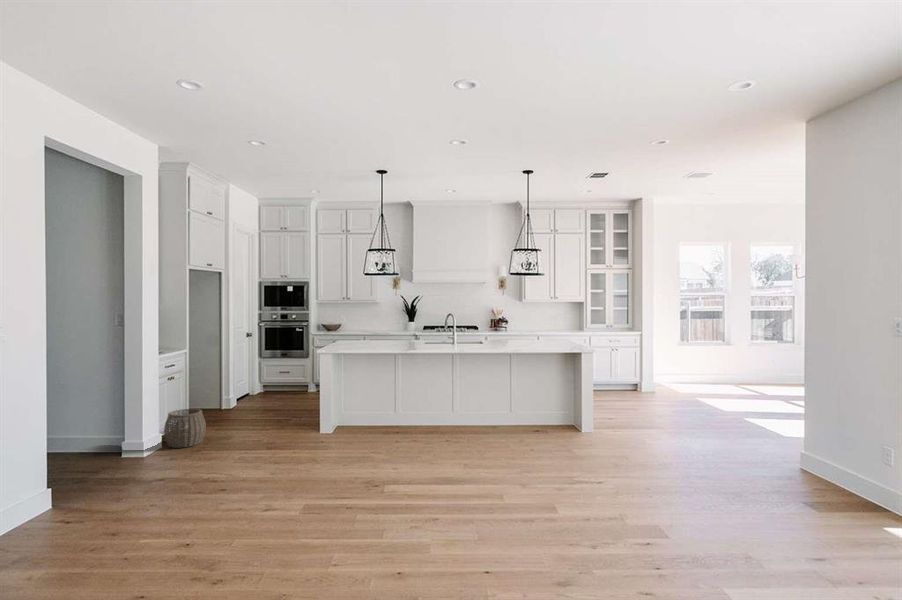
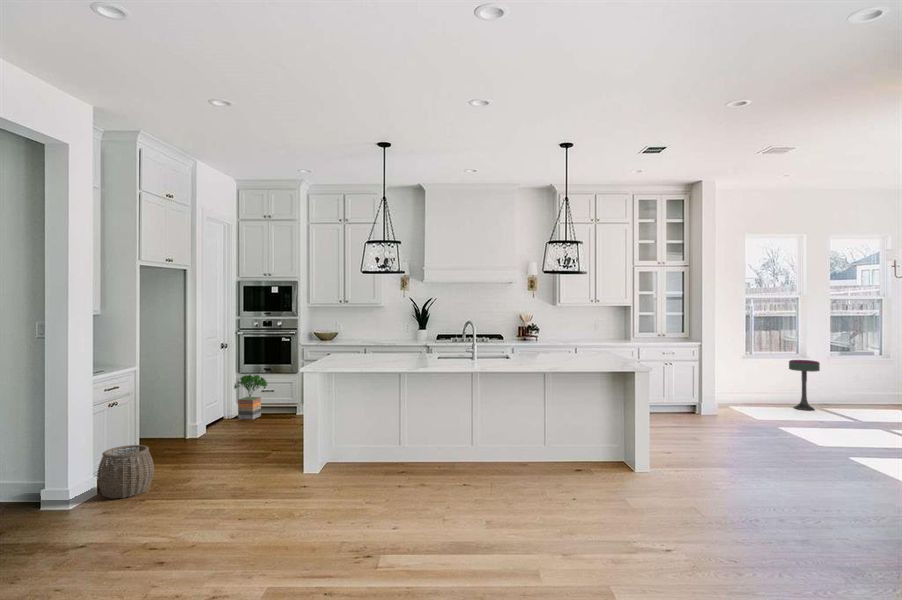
bar stool: none [714,346,738,387] -> present [789,360,820,410]
potted tree: none [255,359,285,396] -> present [234,375,267,419]

